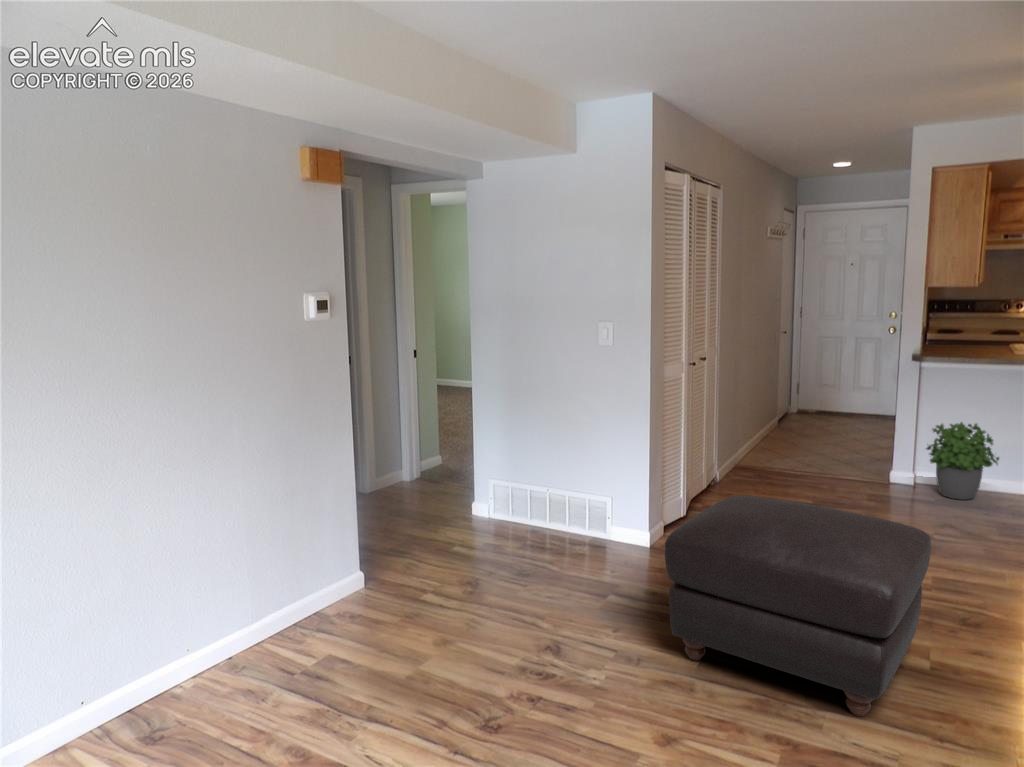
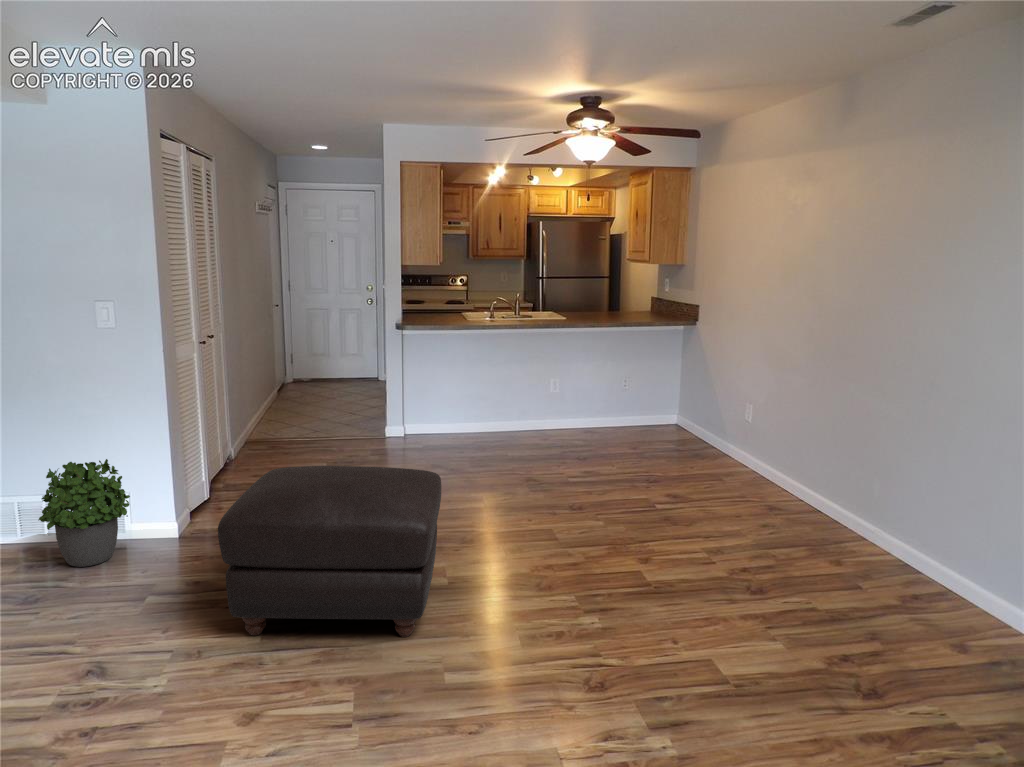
potted plant: present [926,422,999,500] -> present [39,459,130,567]

